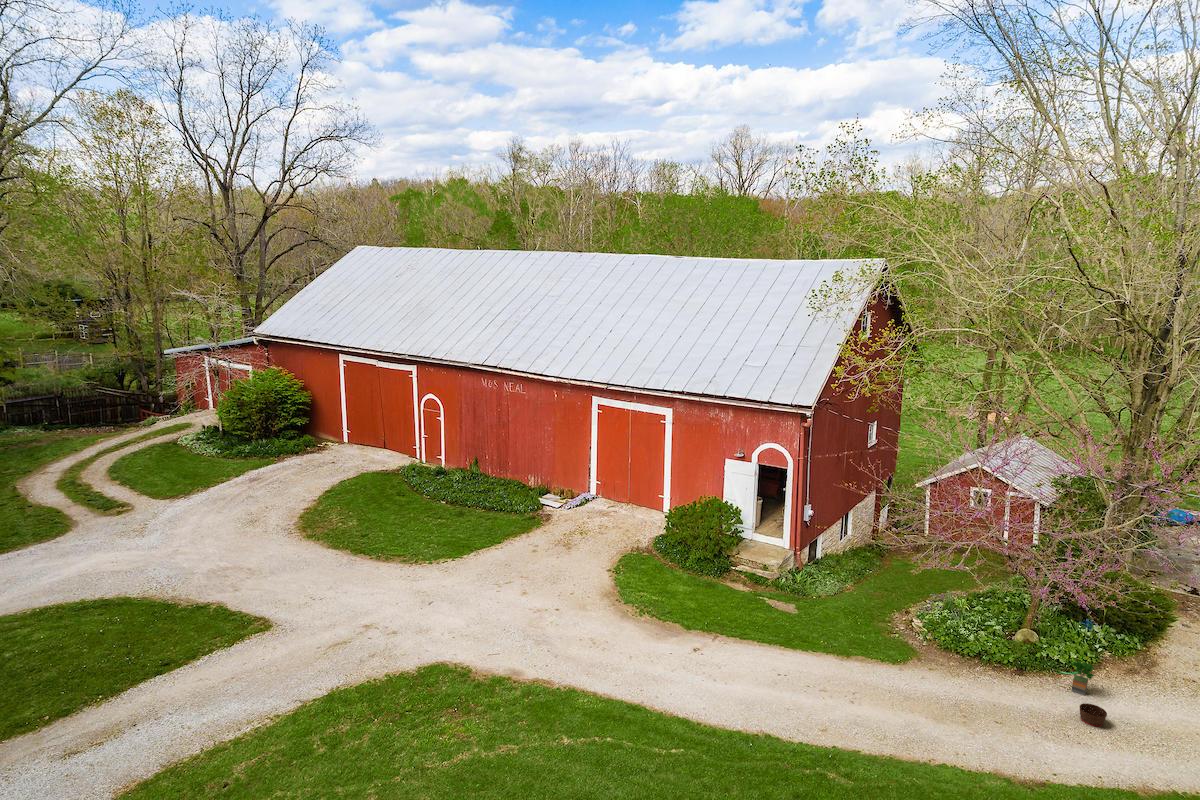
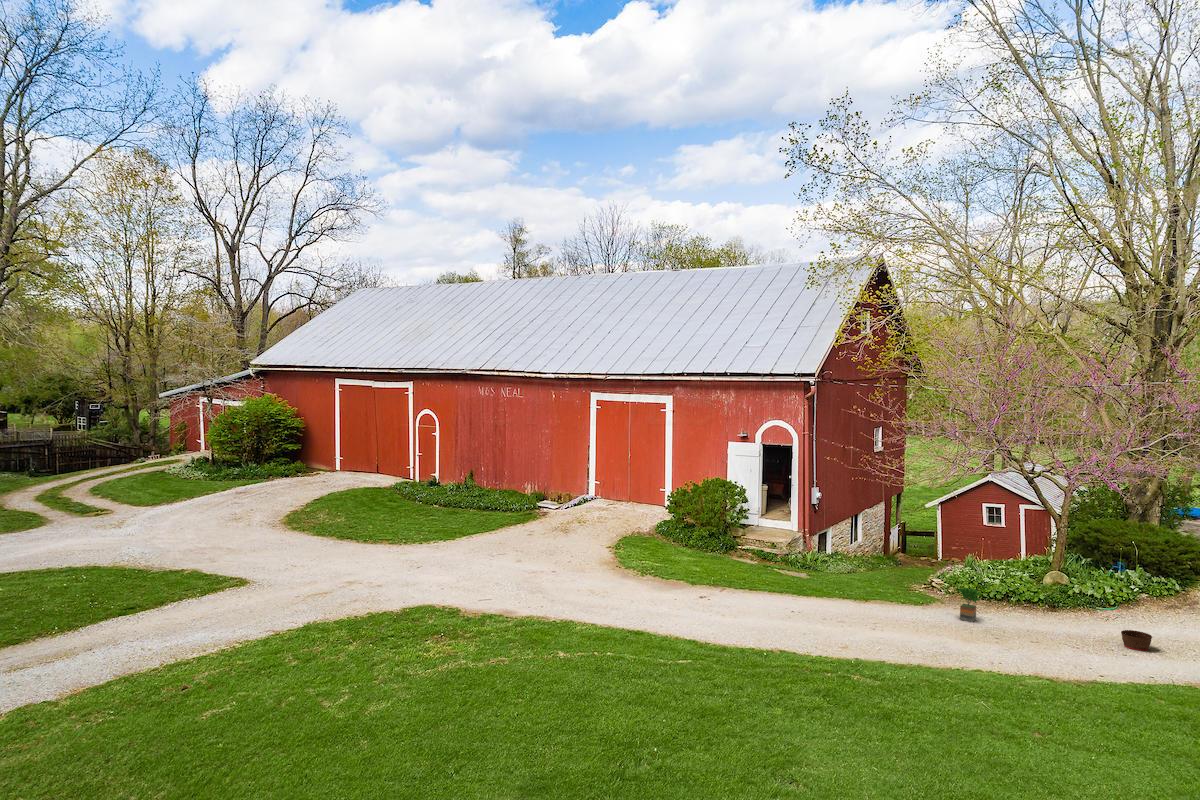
potted tree: present [1072,661,1095,695] -> present [959,588,981,622]

